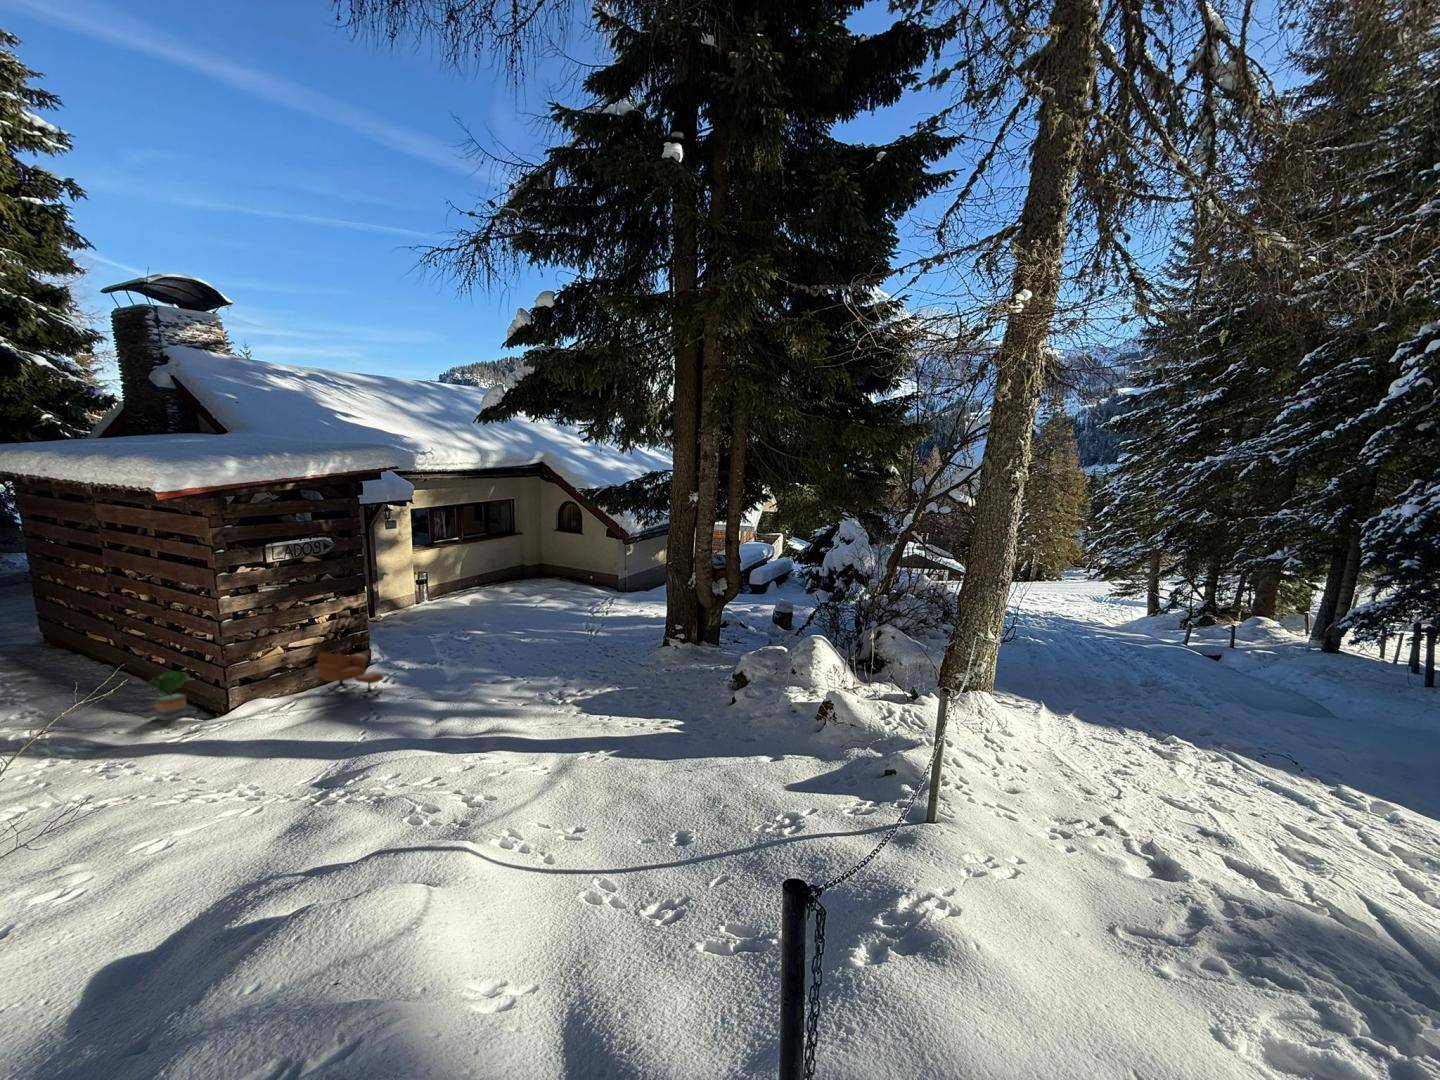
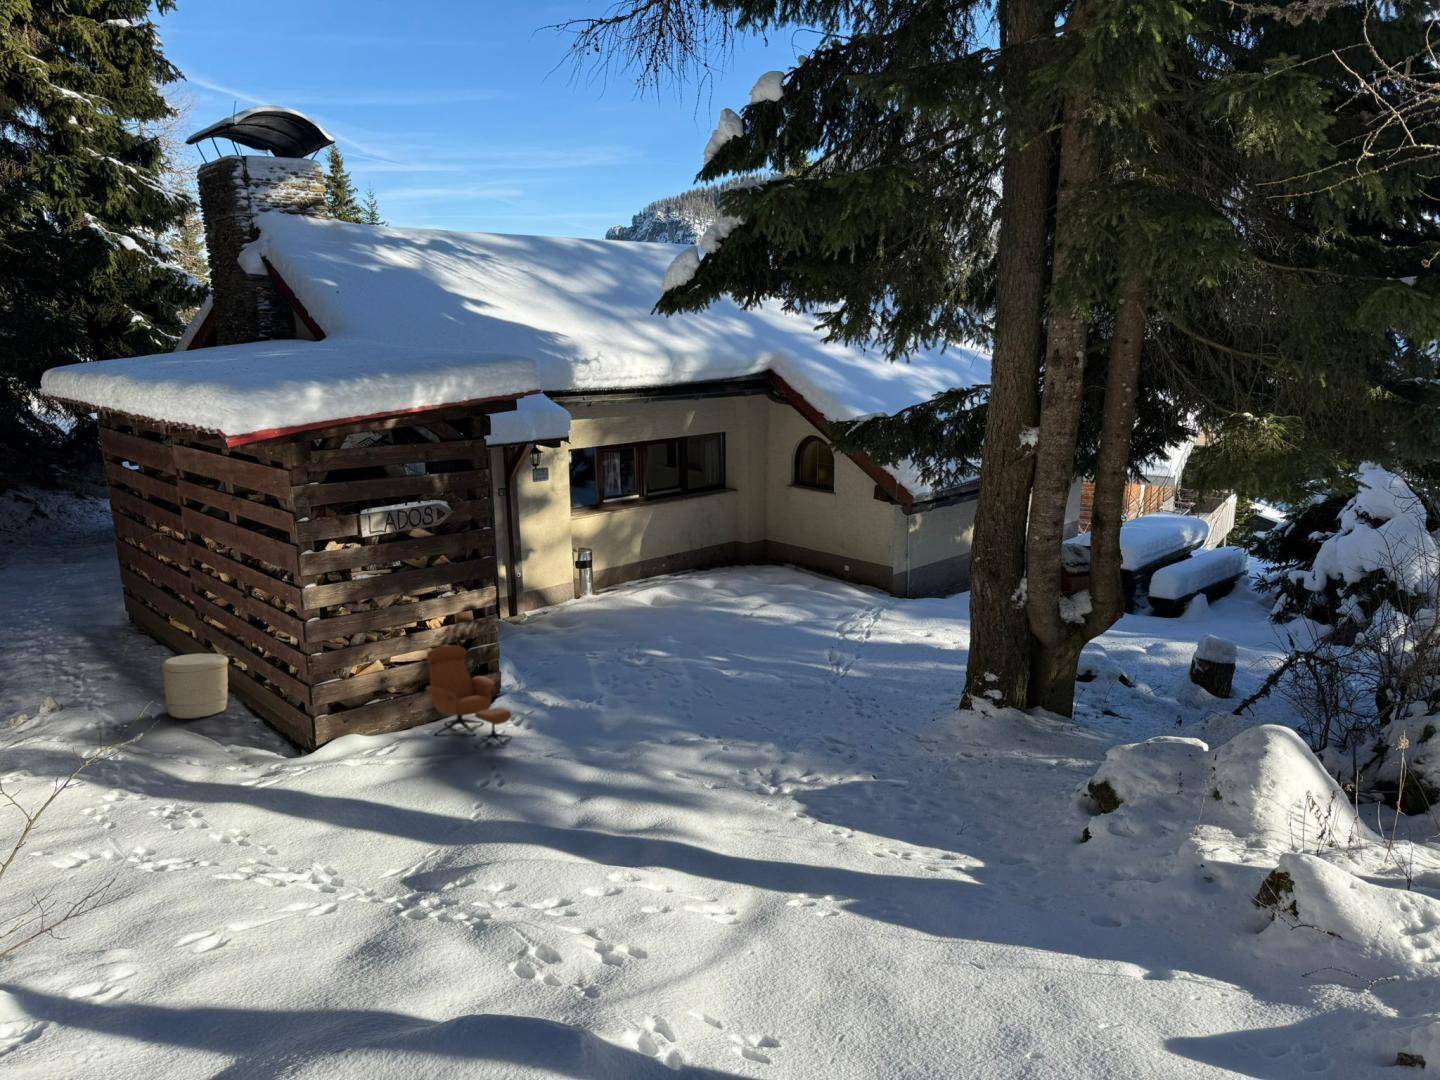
basket: none [65,657,132,709] -> present [163,654,228,719]
potted tree: present [149,671,193,720] -> none [235,680,288,748]

